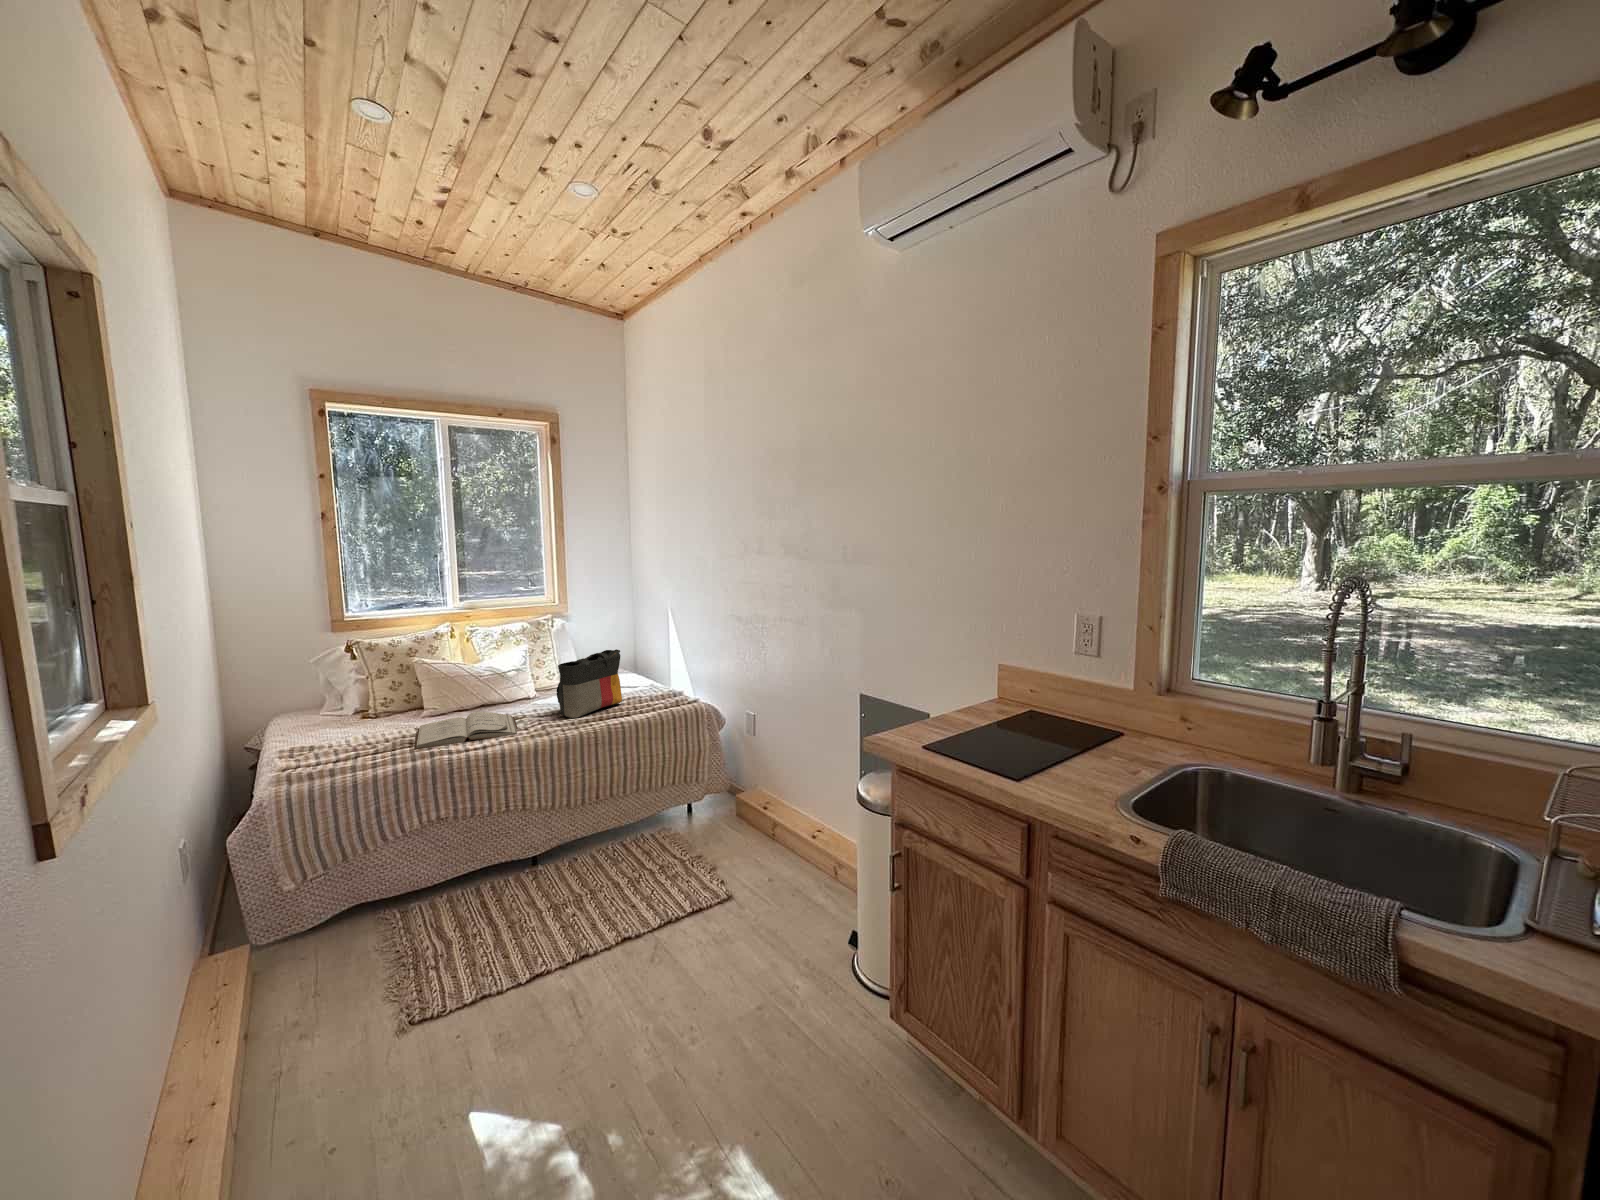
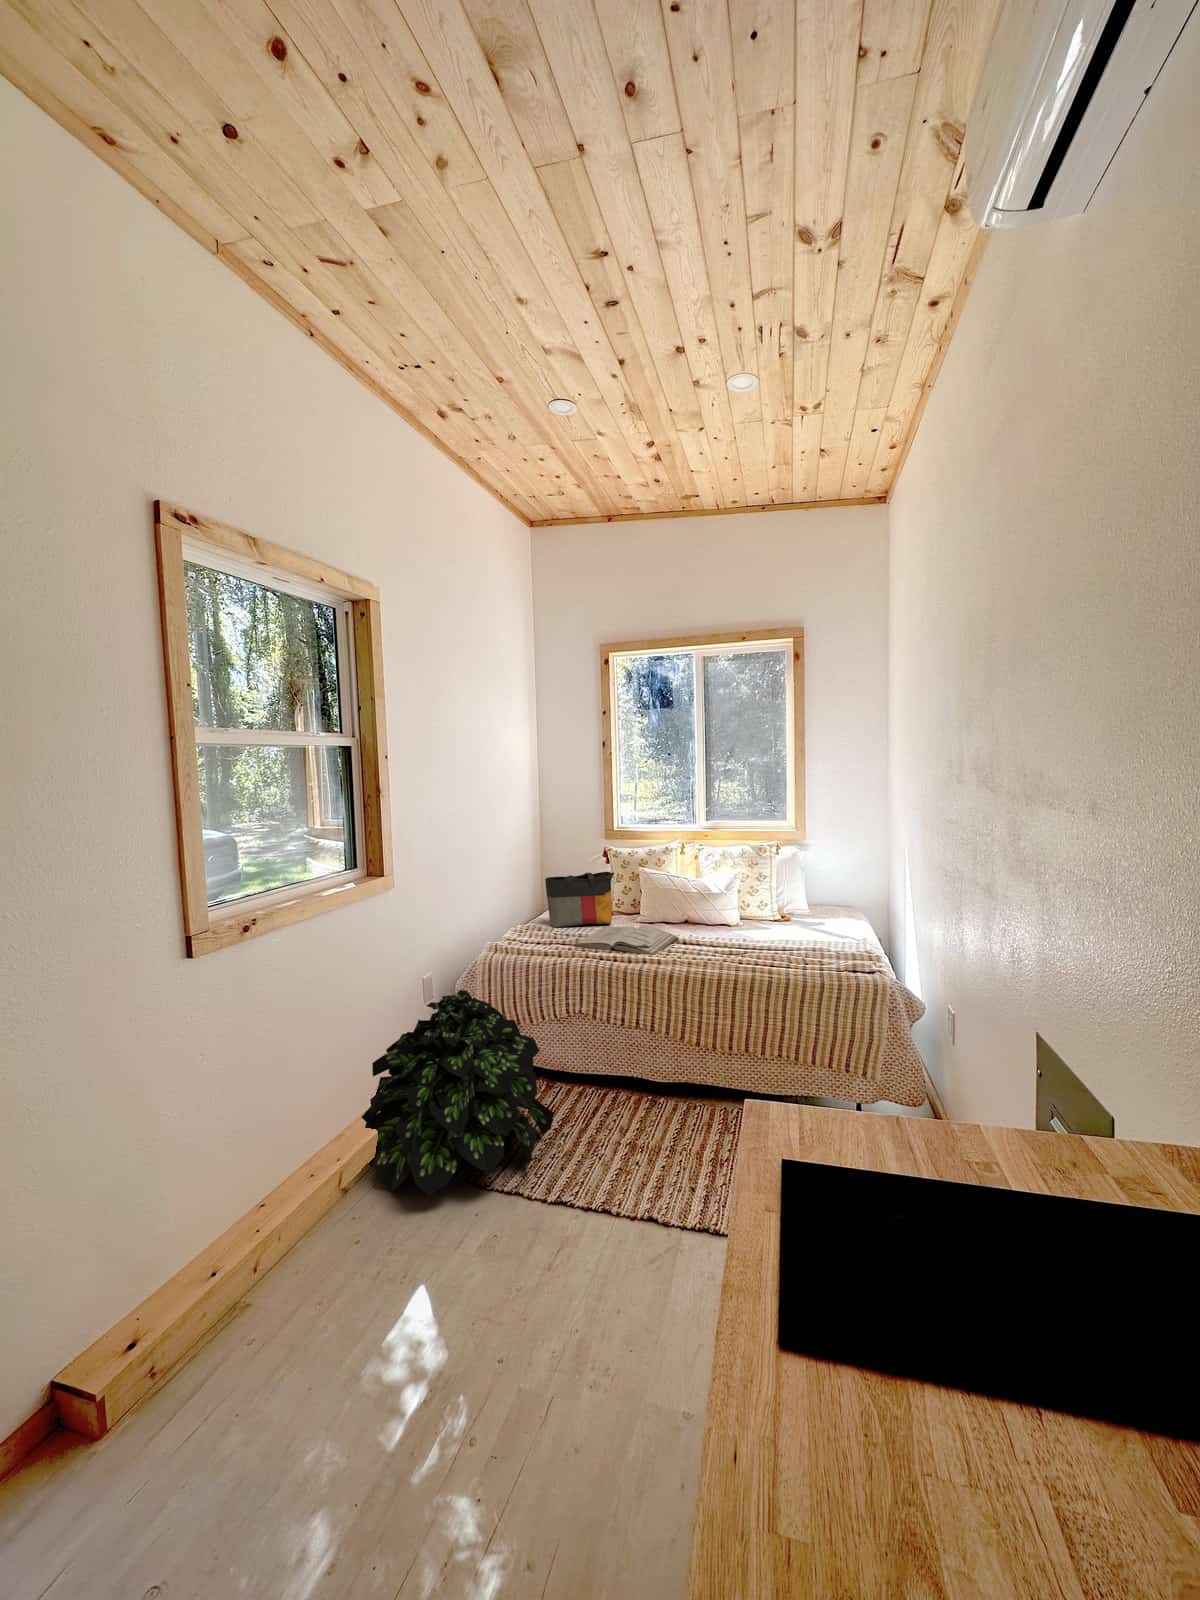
tote bag: present [557,649,622,718] -> present [545,872,614,928]
potted plant: none [200,821,482,1081] -> present [362,990,554,1195]

